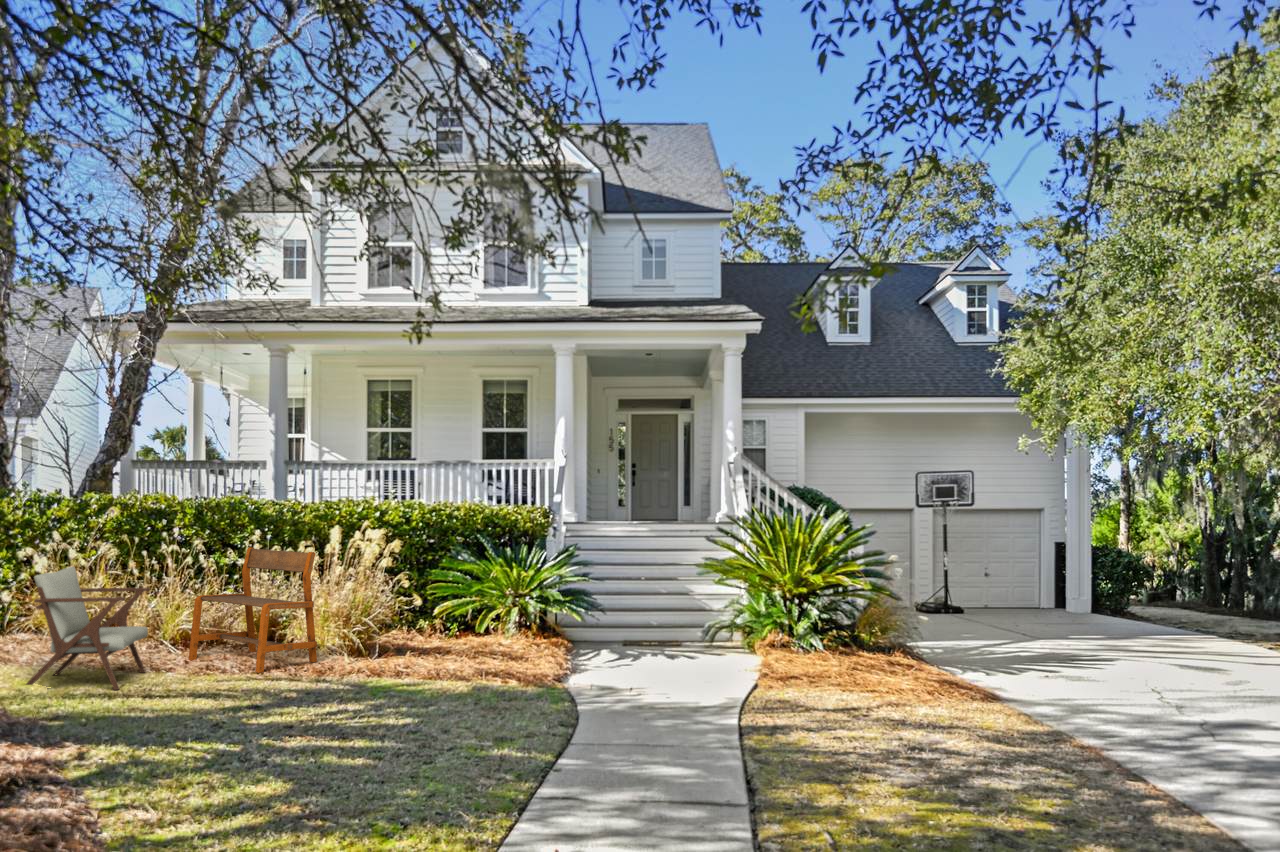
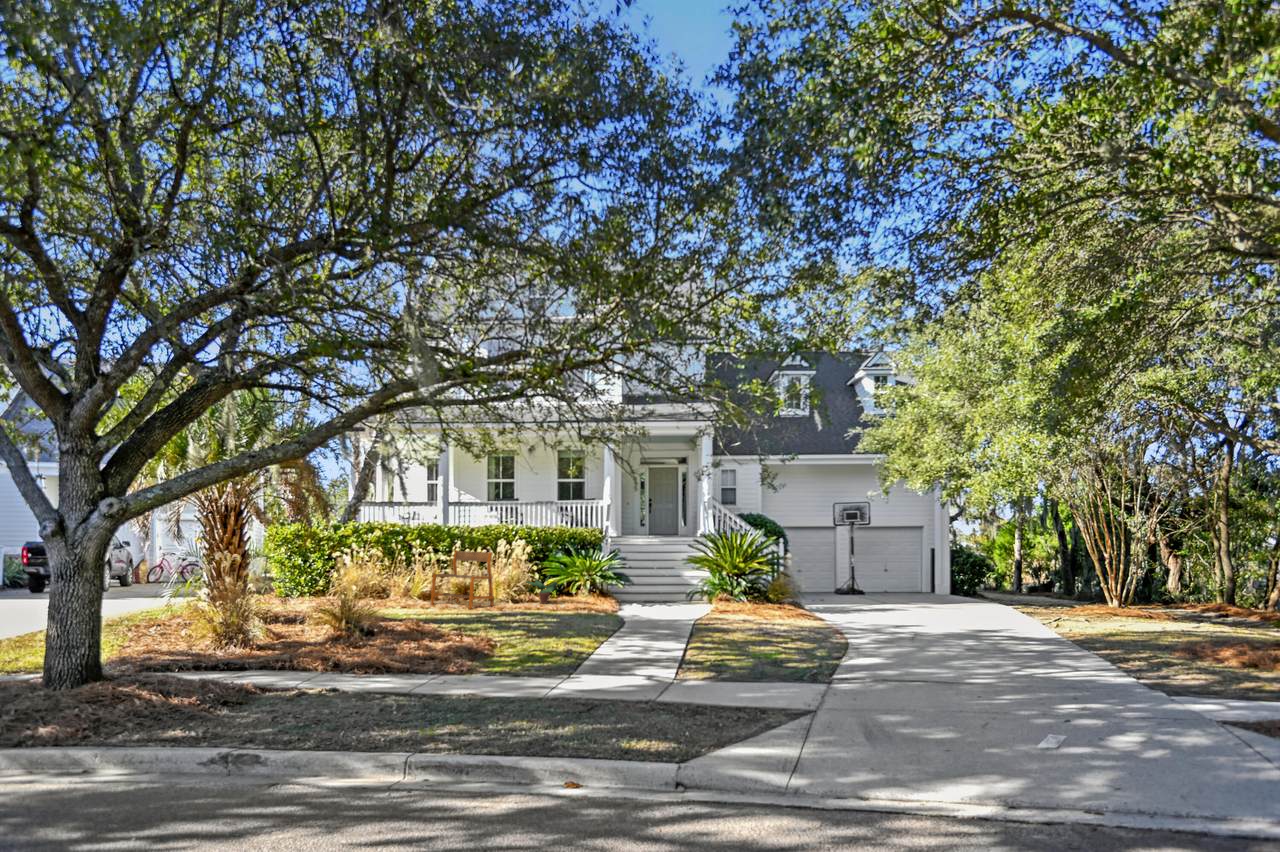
lounge chair: present [26,567,150,690] -> none [371,559,418,615]
potted plant: none [387,597,463,655] -> present [526,578,557,604]

